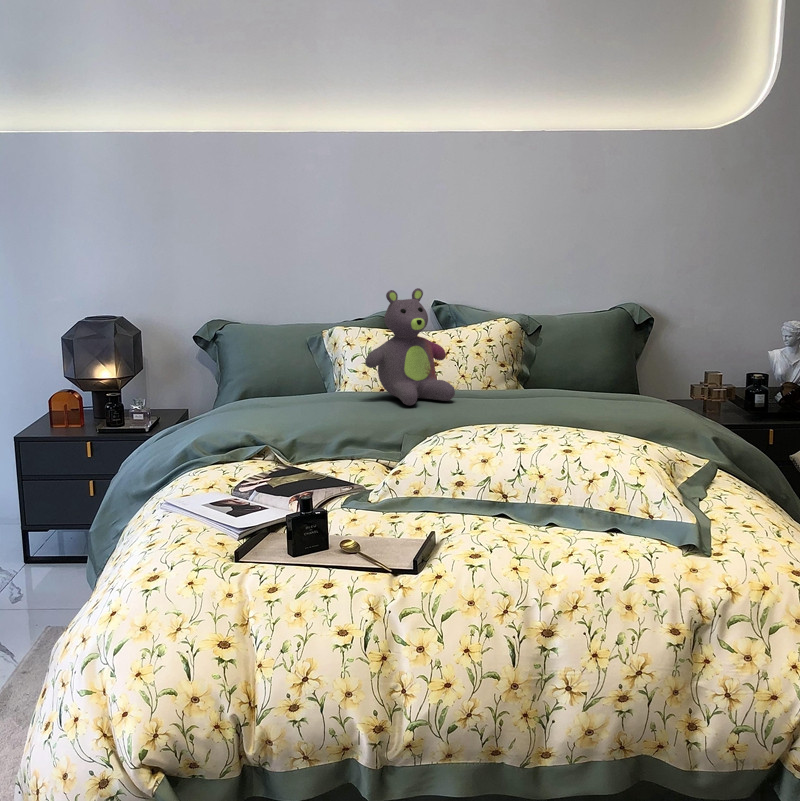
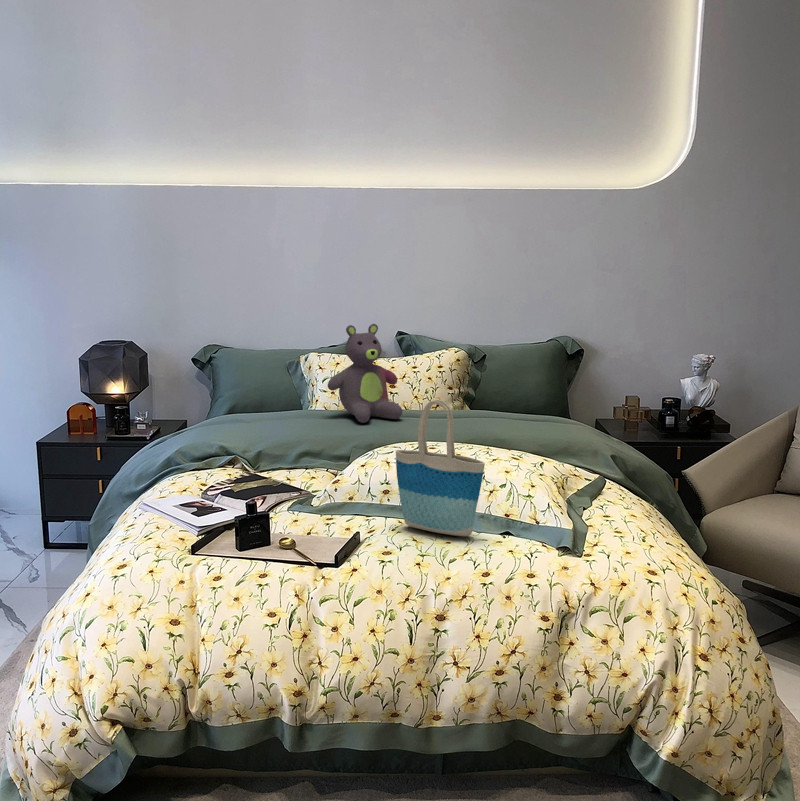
tote bag: none [475,369,589,534] -> present [396,400,485,536]

